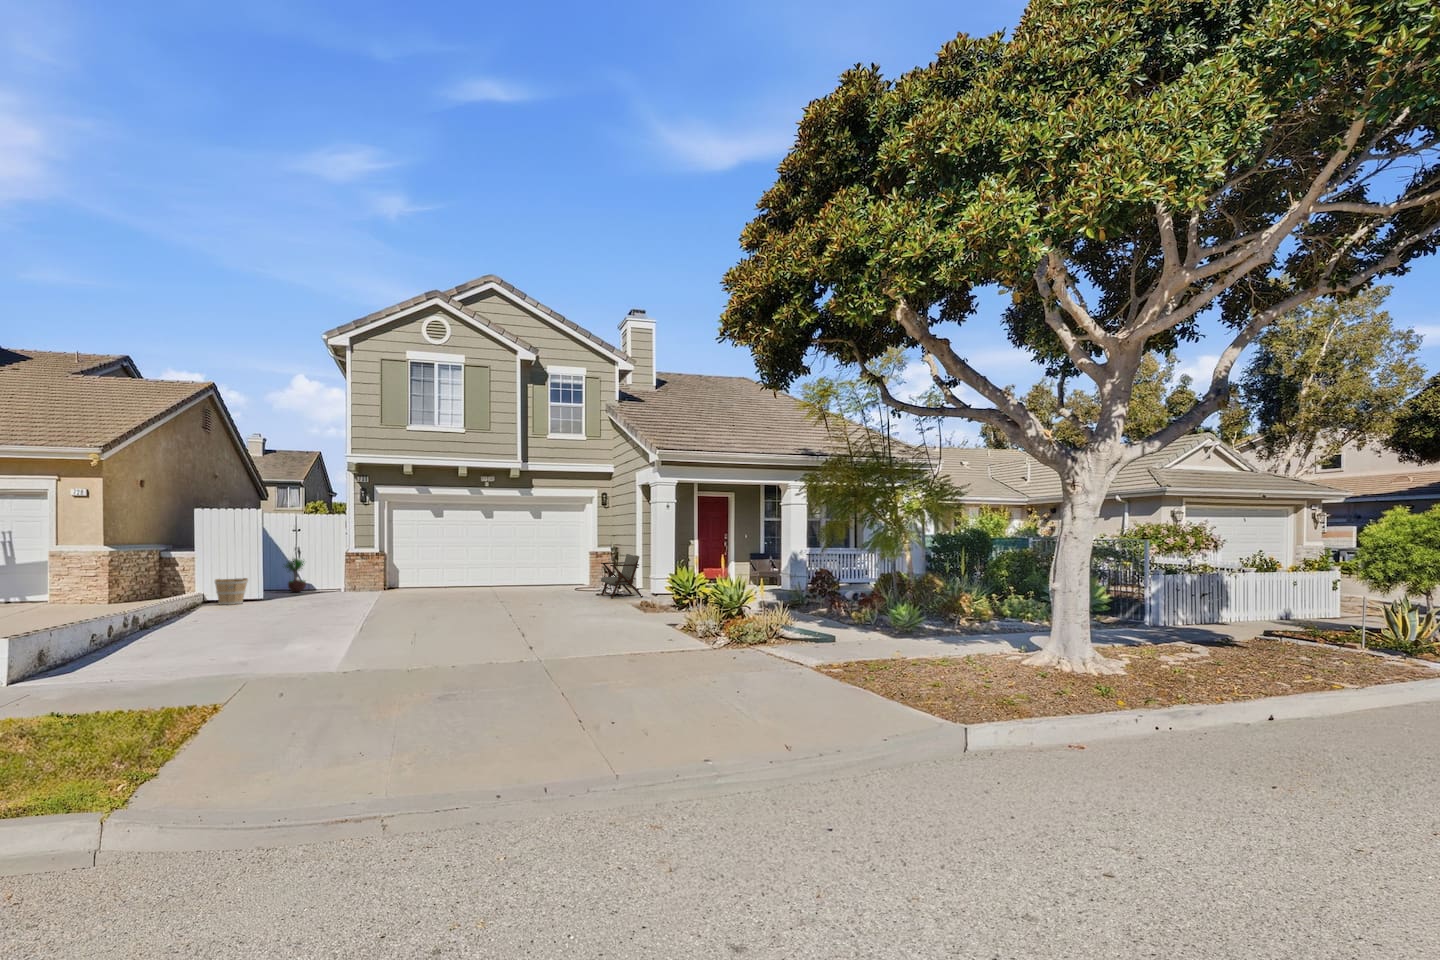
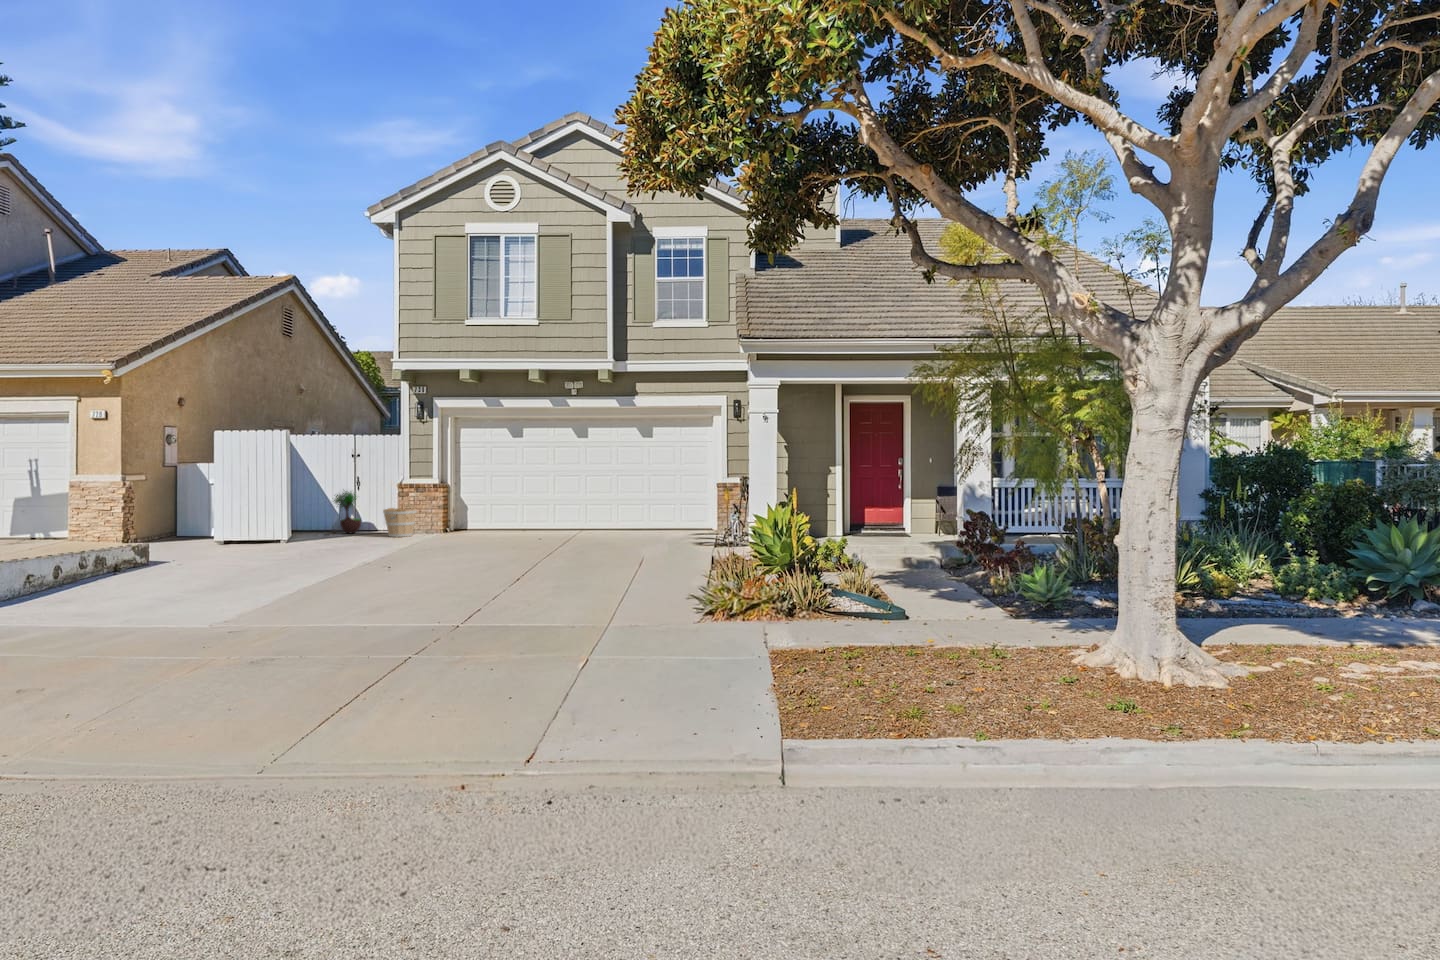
lounge chair: present [601,554,643,599] -> none [698,491,750,553]
wooden bucket: present [215,578,248,605] -> present [383,508,417,537]

